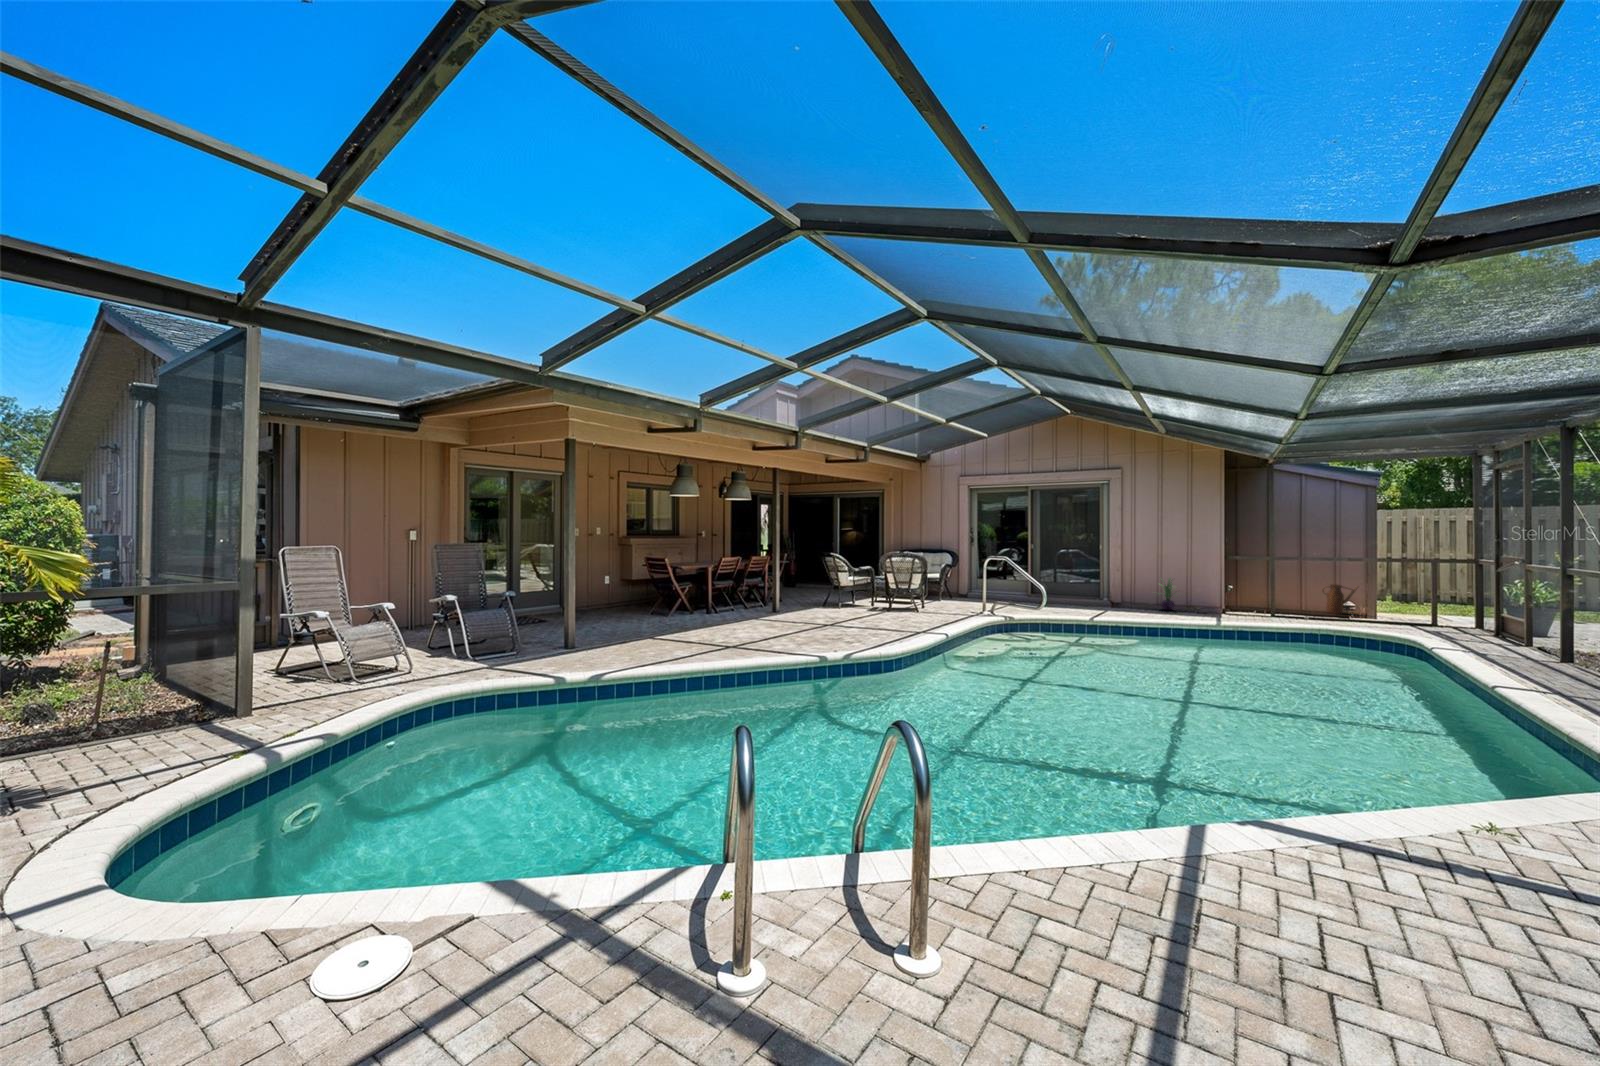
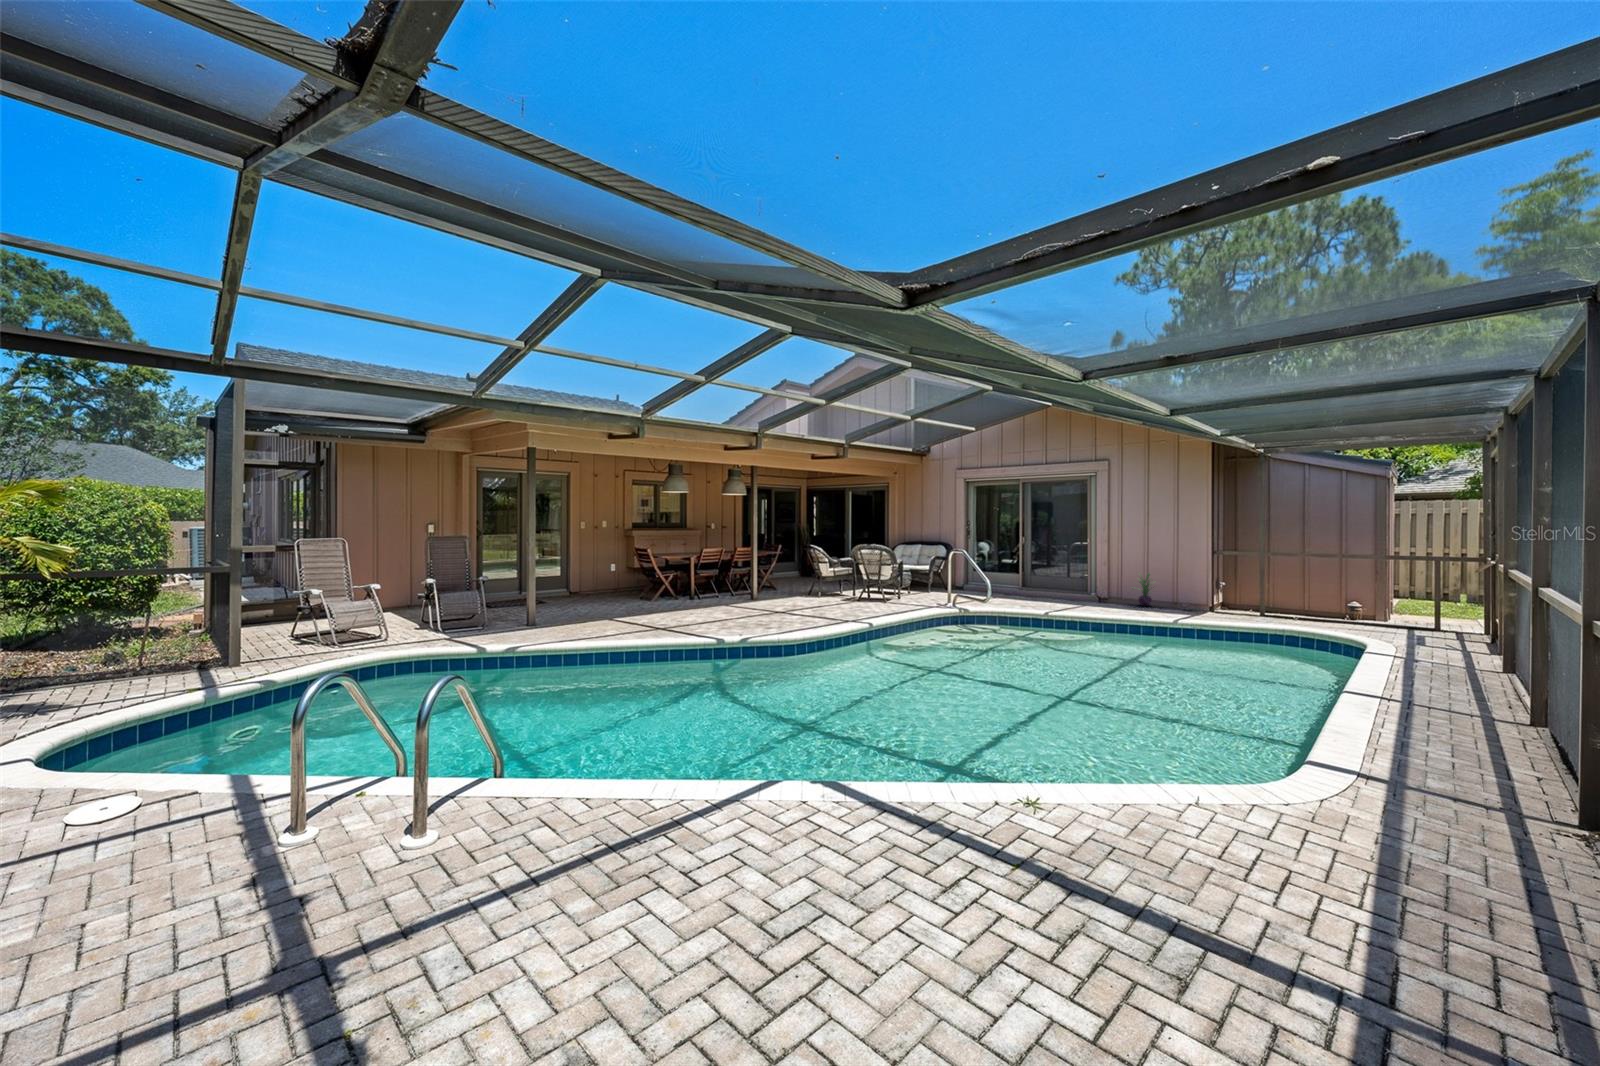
watering can: present [1322,584,1358,614] -> none [1320,582,1360,614]

